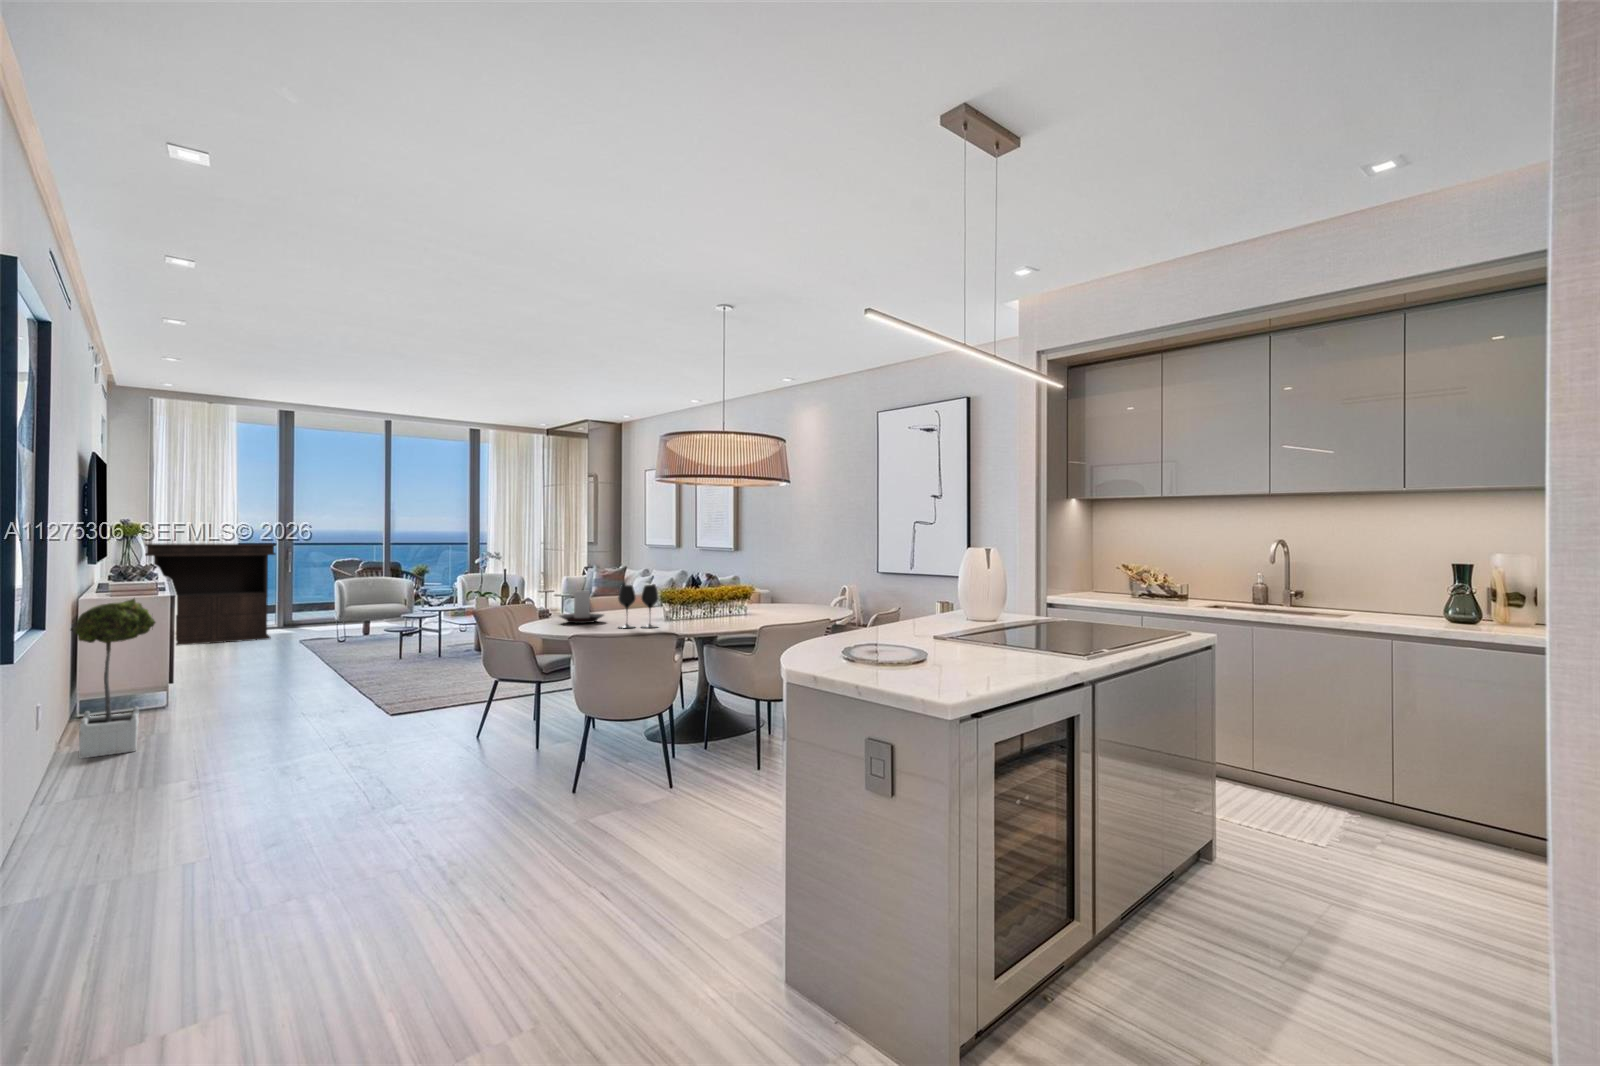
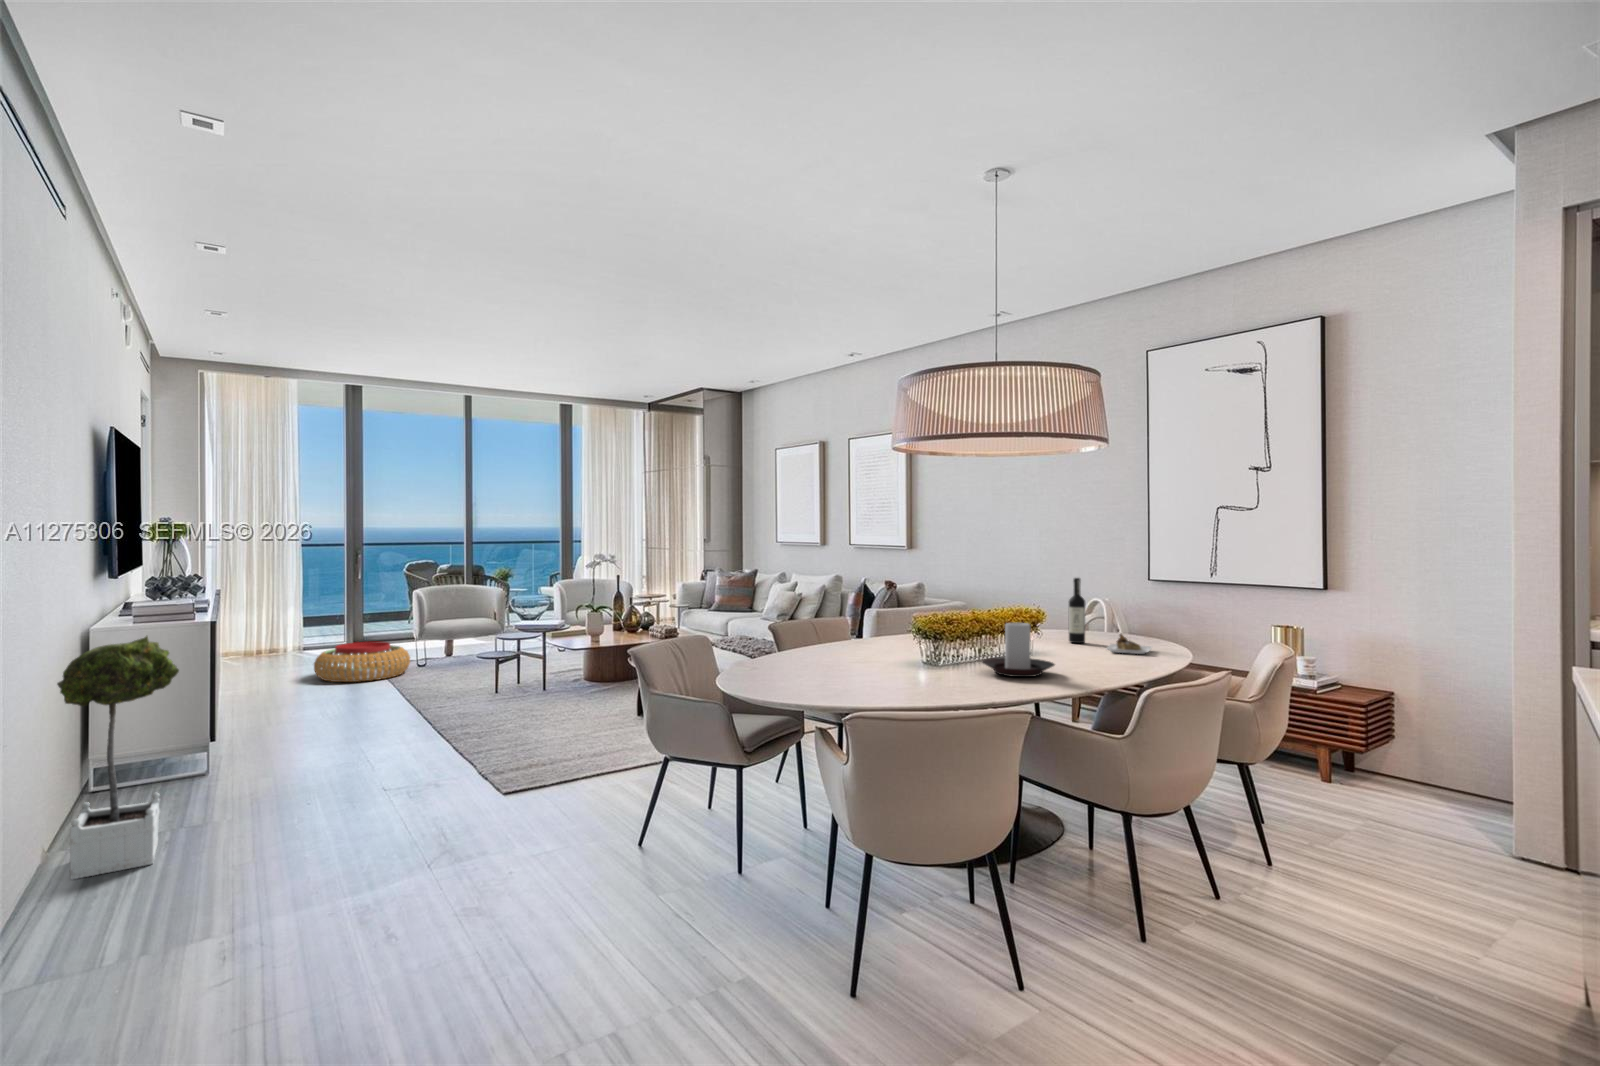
console table: present [145,544,275,646] -> none [194,545,344,672]
wine bottle: none [779,566,823,613] -> present [1069,578,1151,654]
wine glass: present [618,585,659,628] -> none [888,619,955,693]
candle holder: present [560,590,604,623] -> present [982,622,1055,677]
pouf: none [248,622,331,653] -> present [314,642,410,682]

